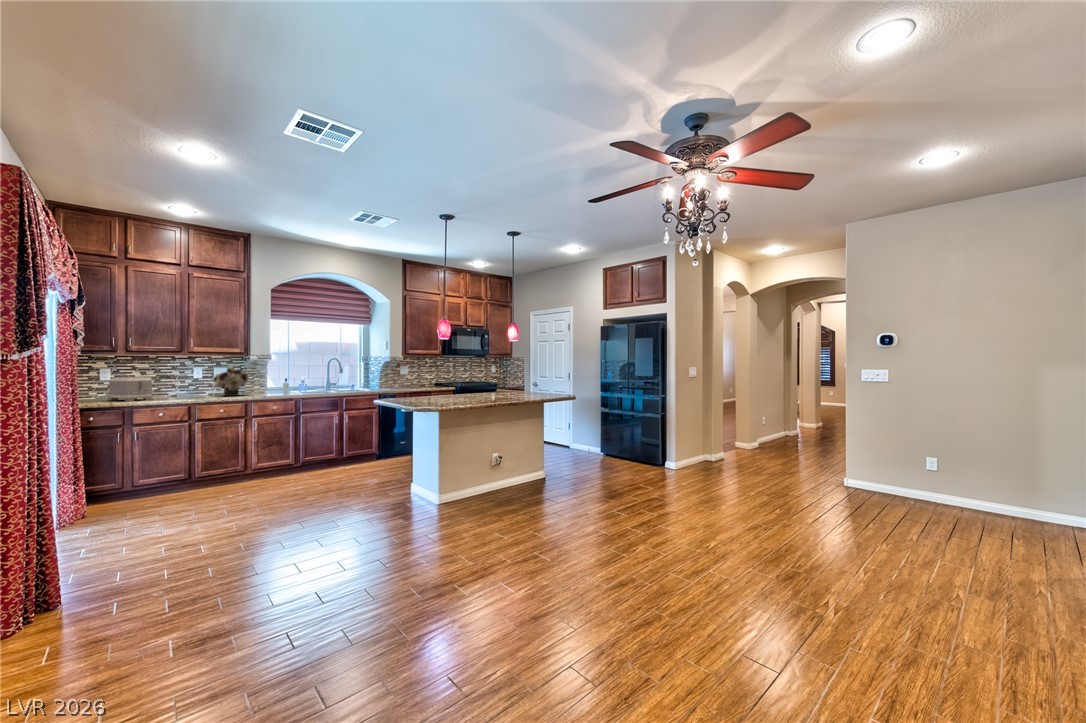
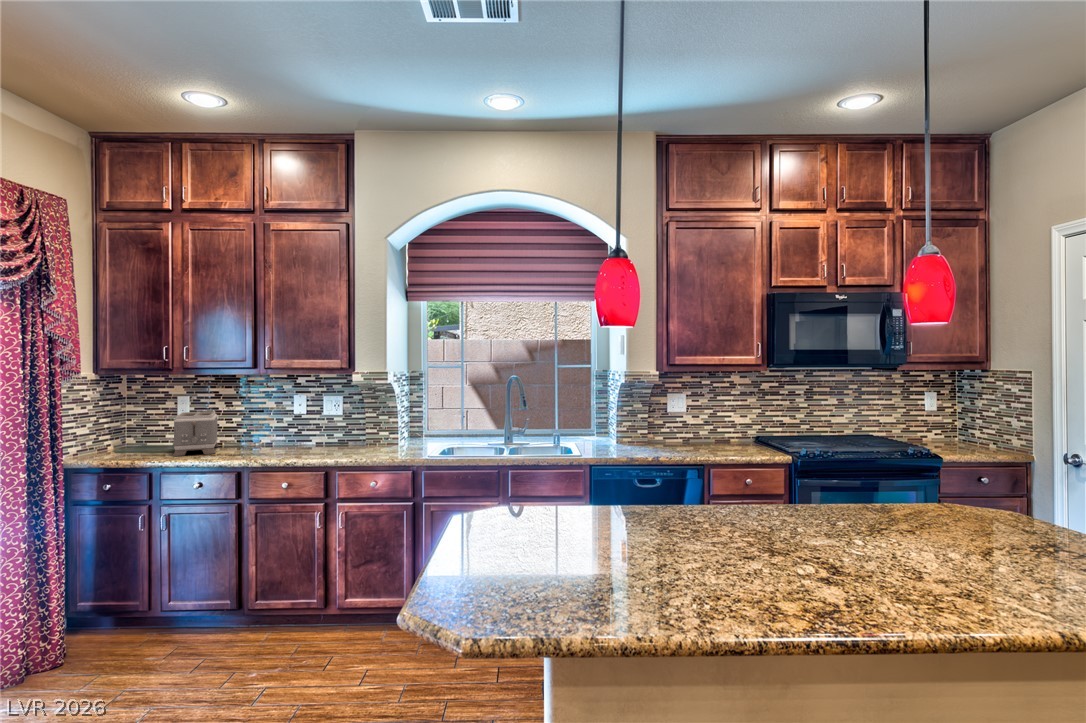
flower arrangement: present [214,366,249,396] -> none [309,394,360,451]

